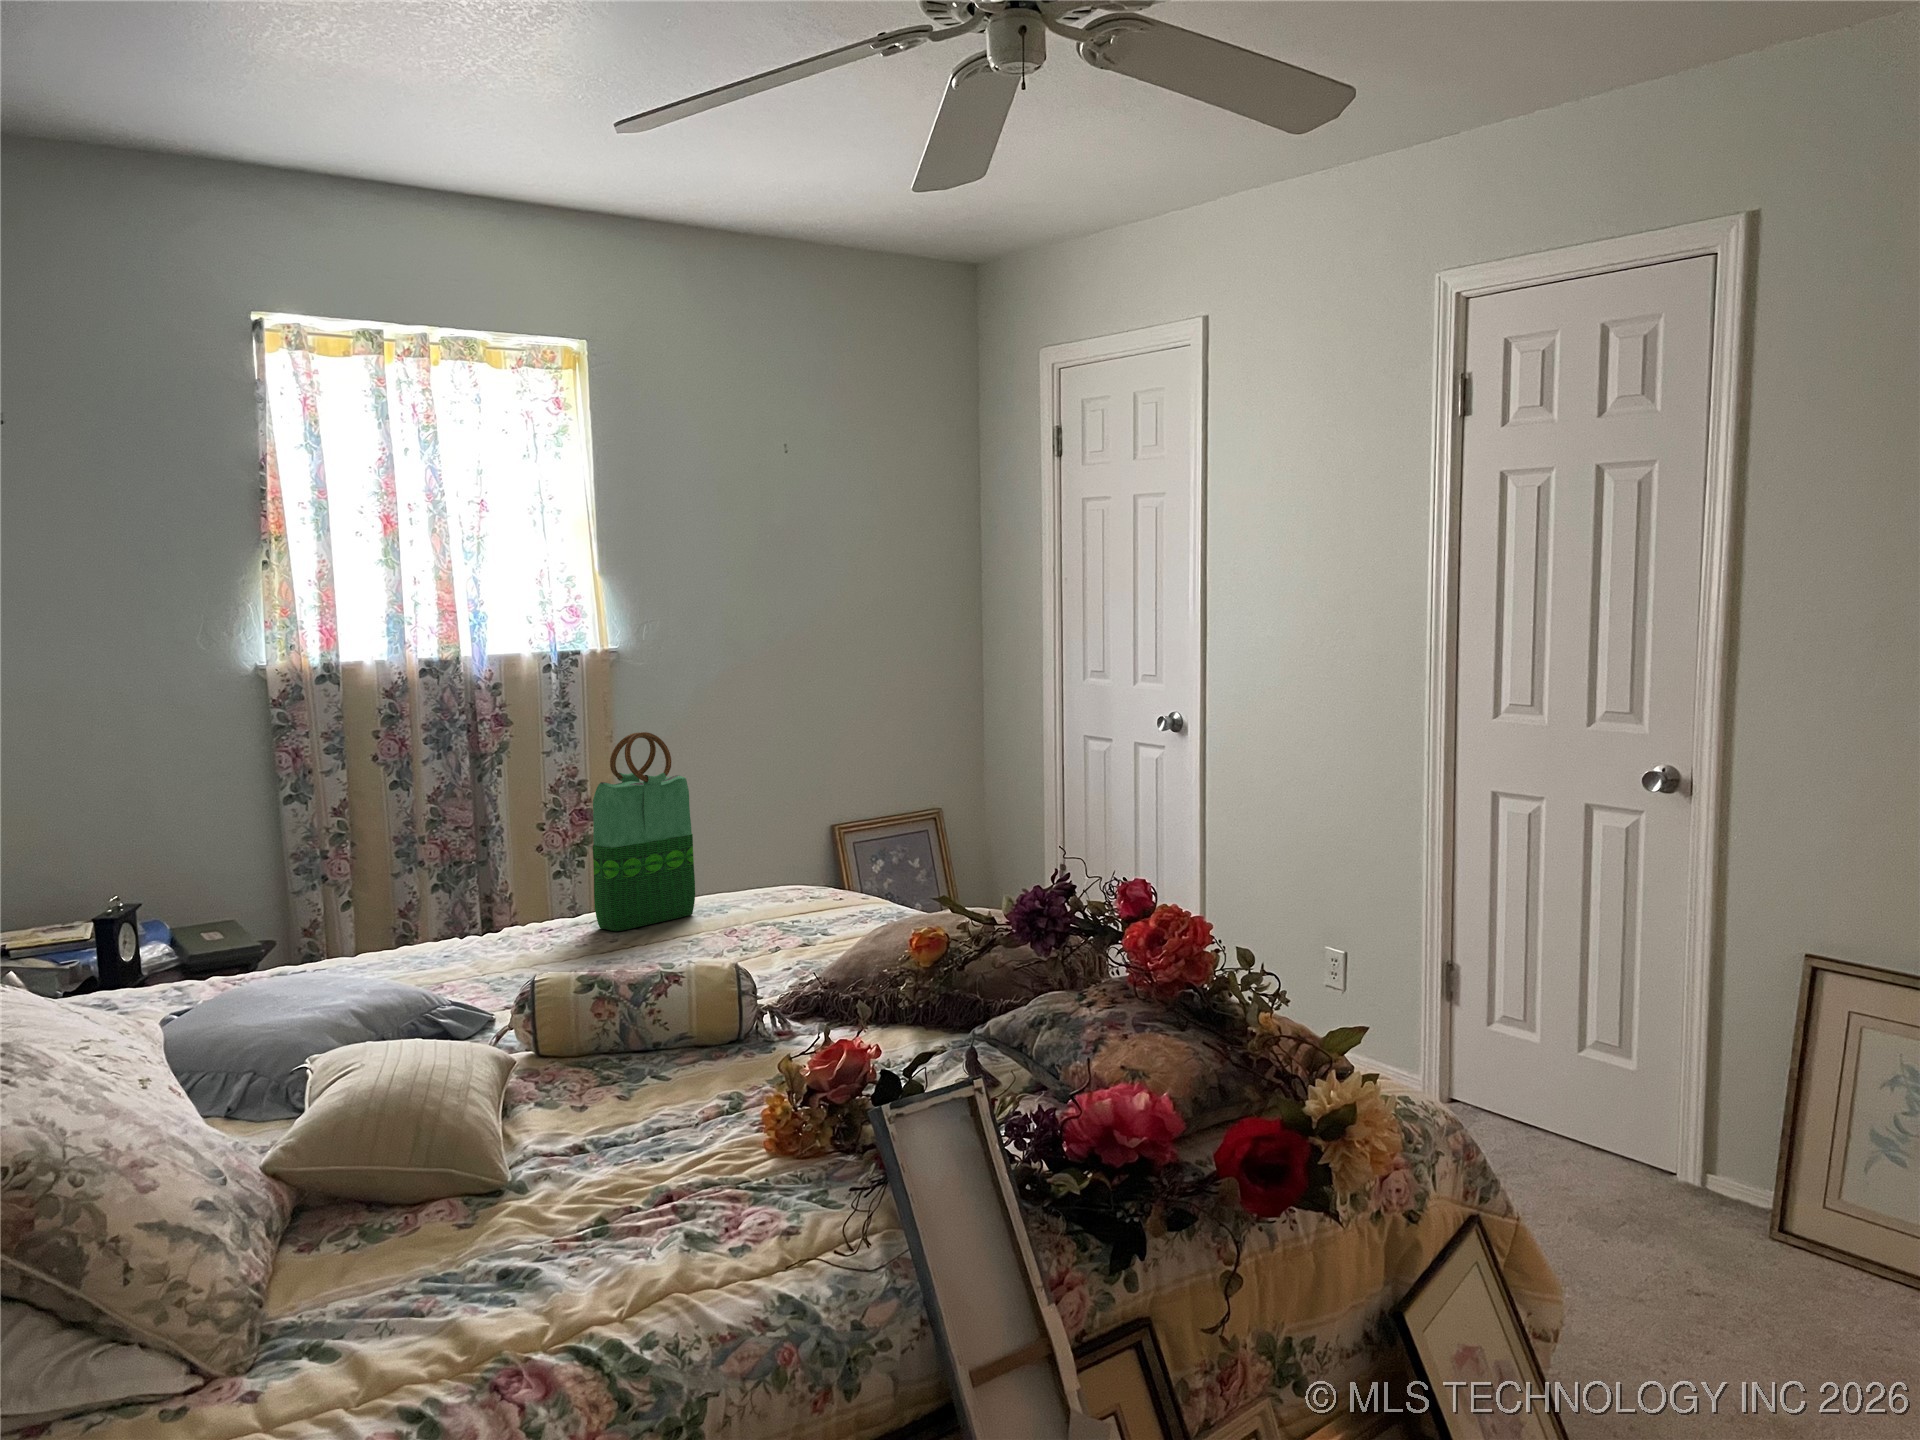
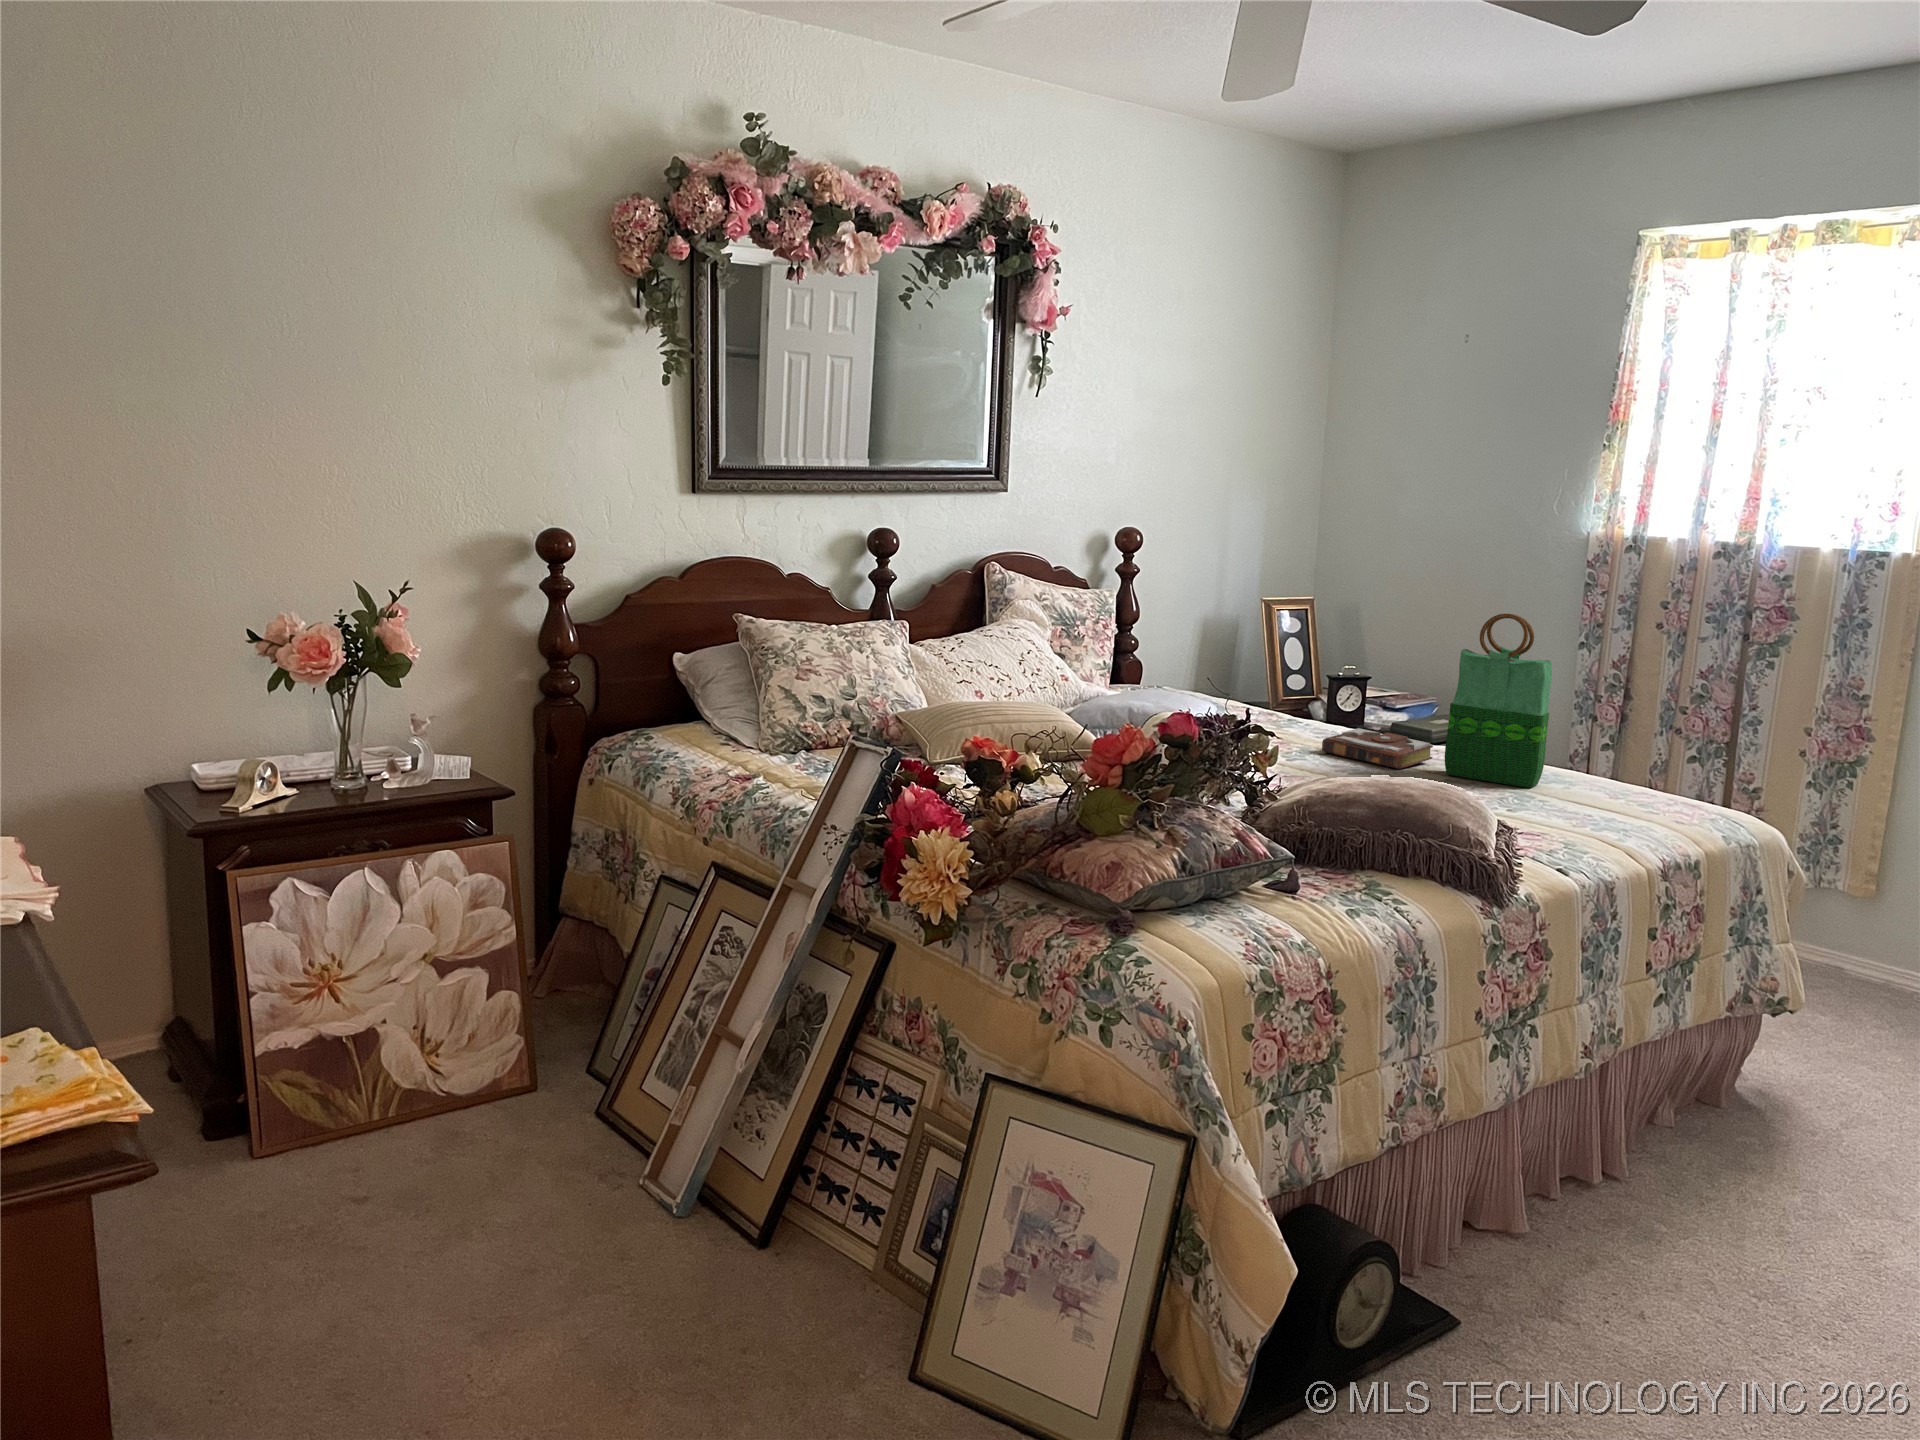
book: none [441,908,582,962] -> present [1322,728,1433,769]

